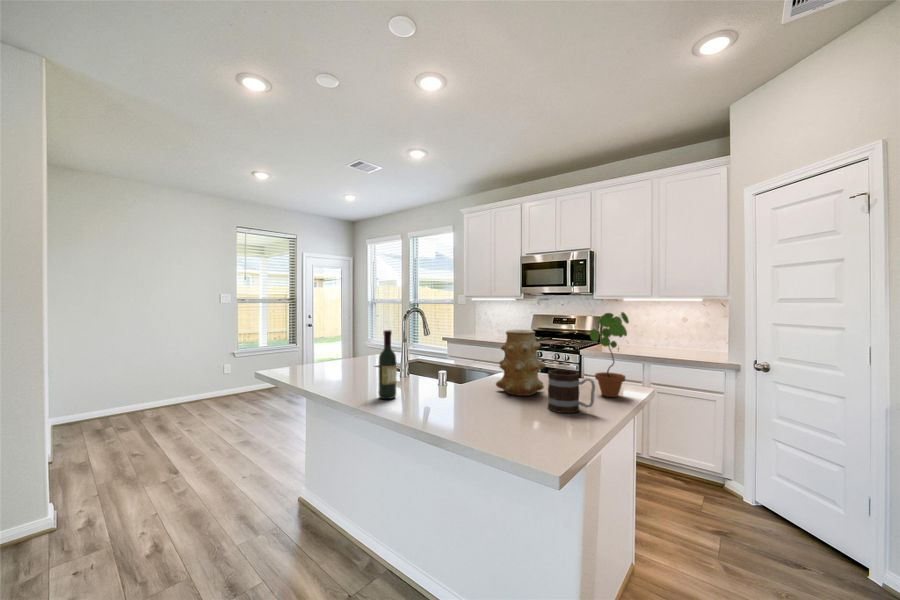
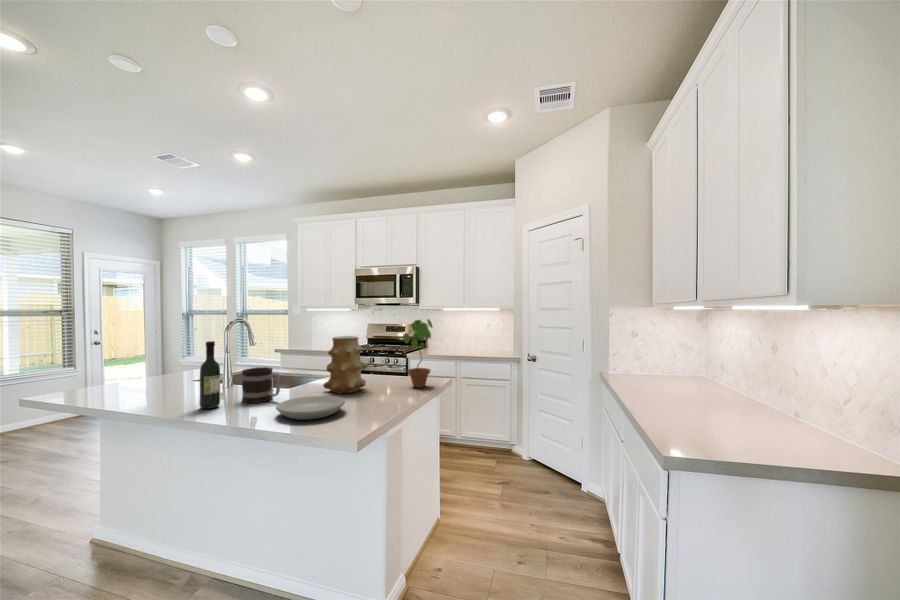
mug: present [548,370,595,413] -> present [242,367,280,403]
plate: none [450,397,526,427] -> present [276,396,345,420]

